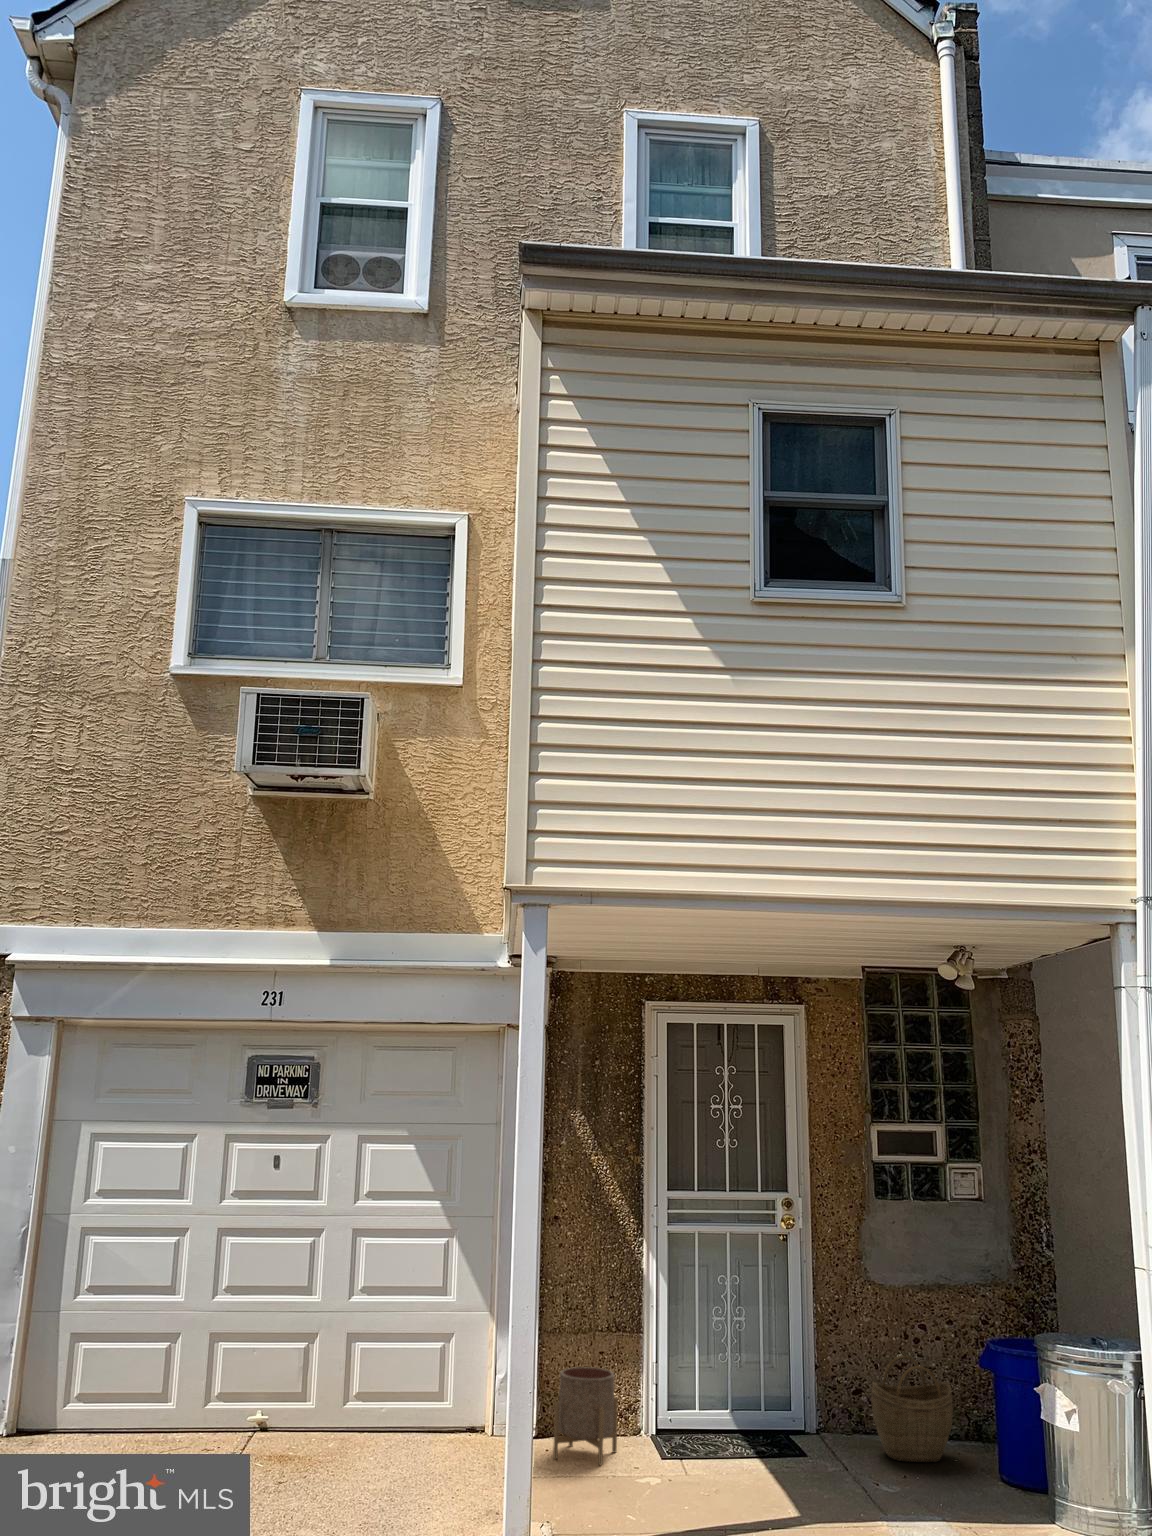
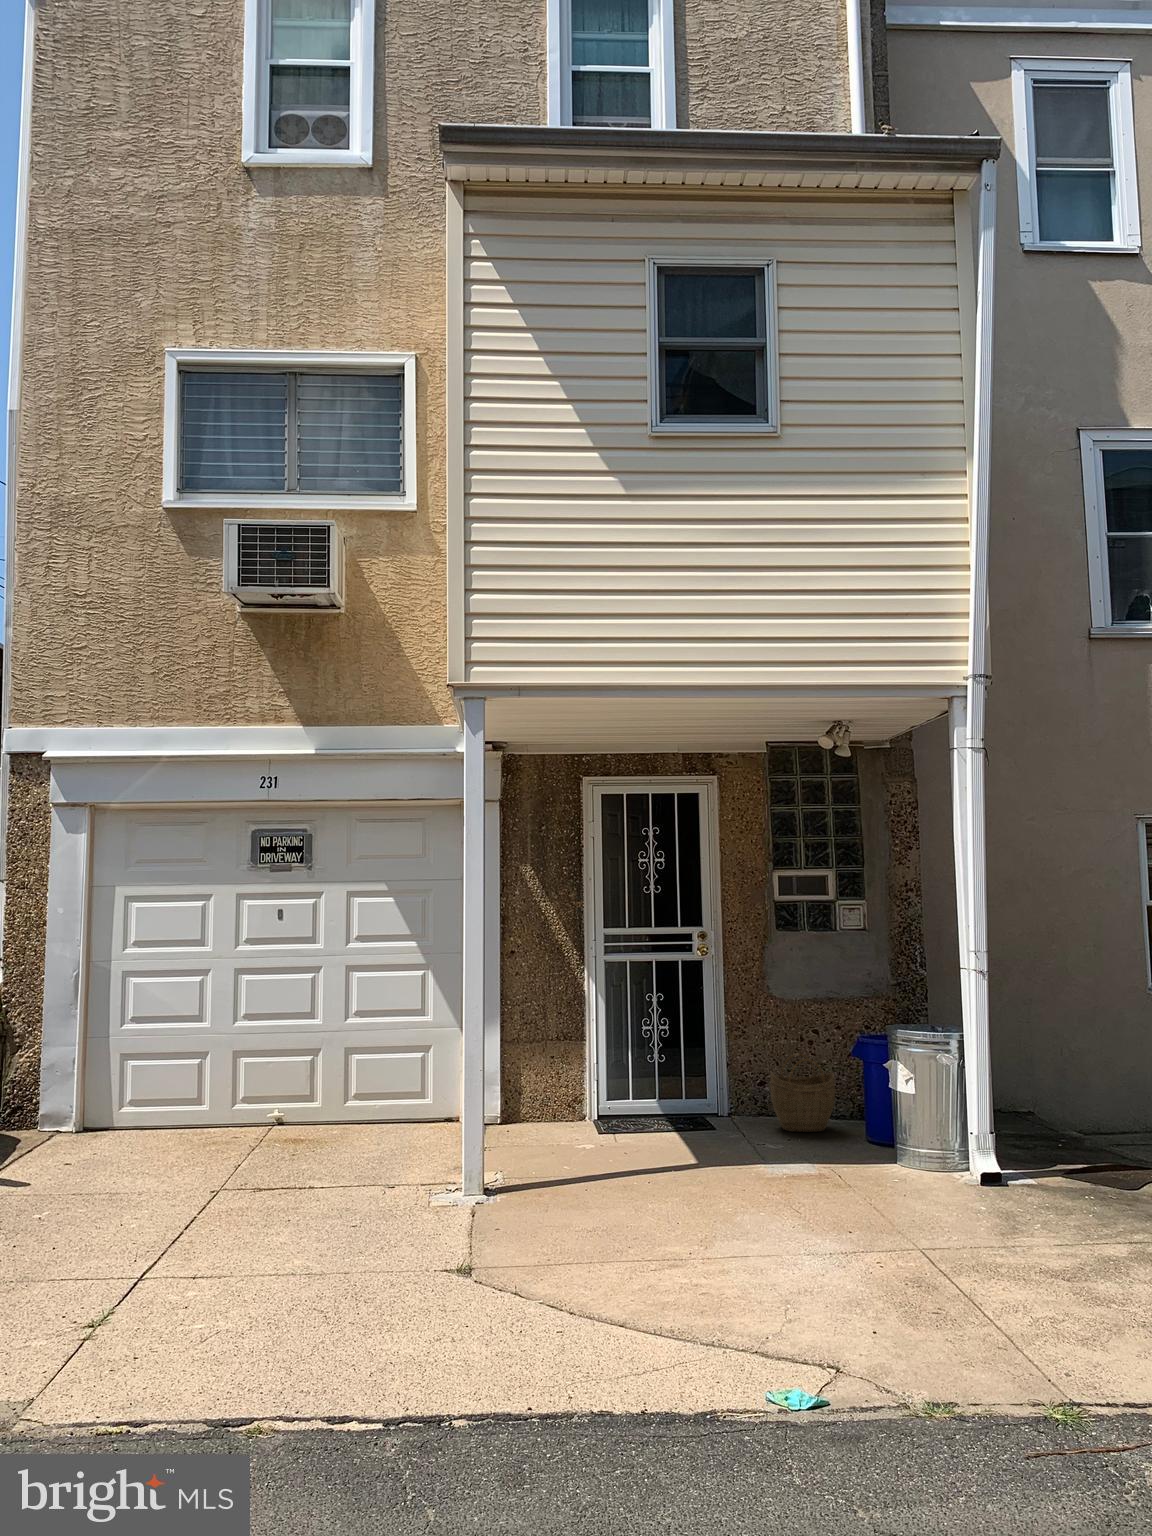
planter: present [553,1367,618,1465] -> none [512,1068,564,1138]

